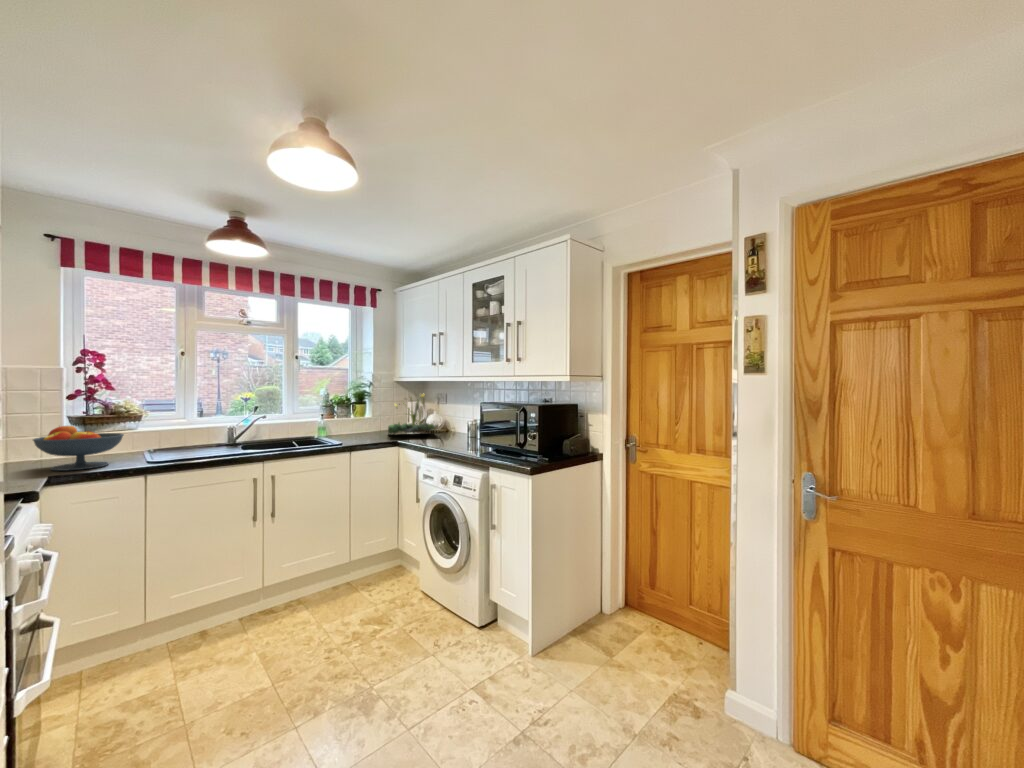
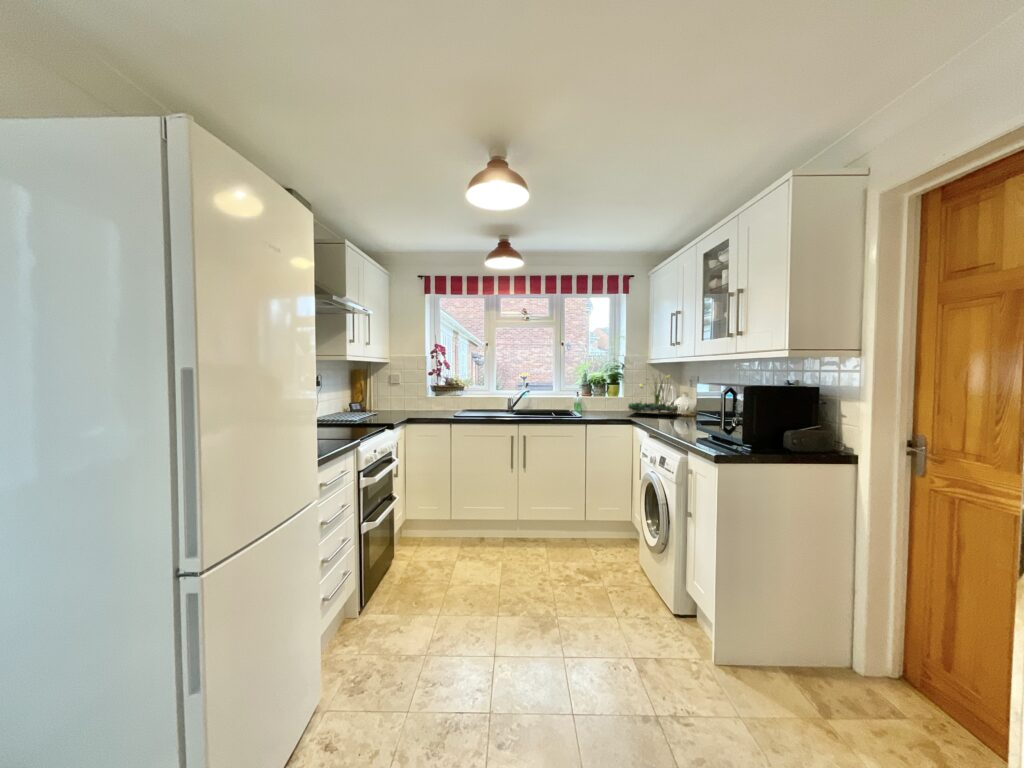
fruit bowl: present [33,426,124,471] -> none [403,390,444,417]

